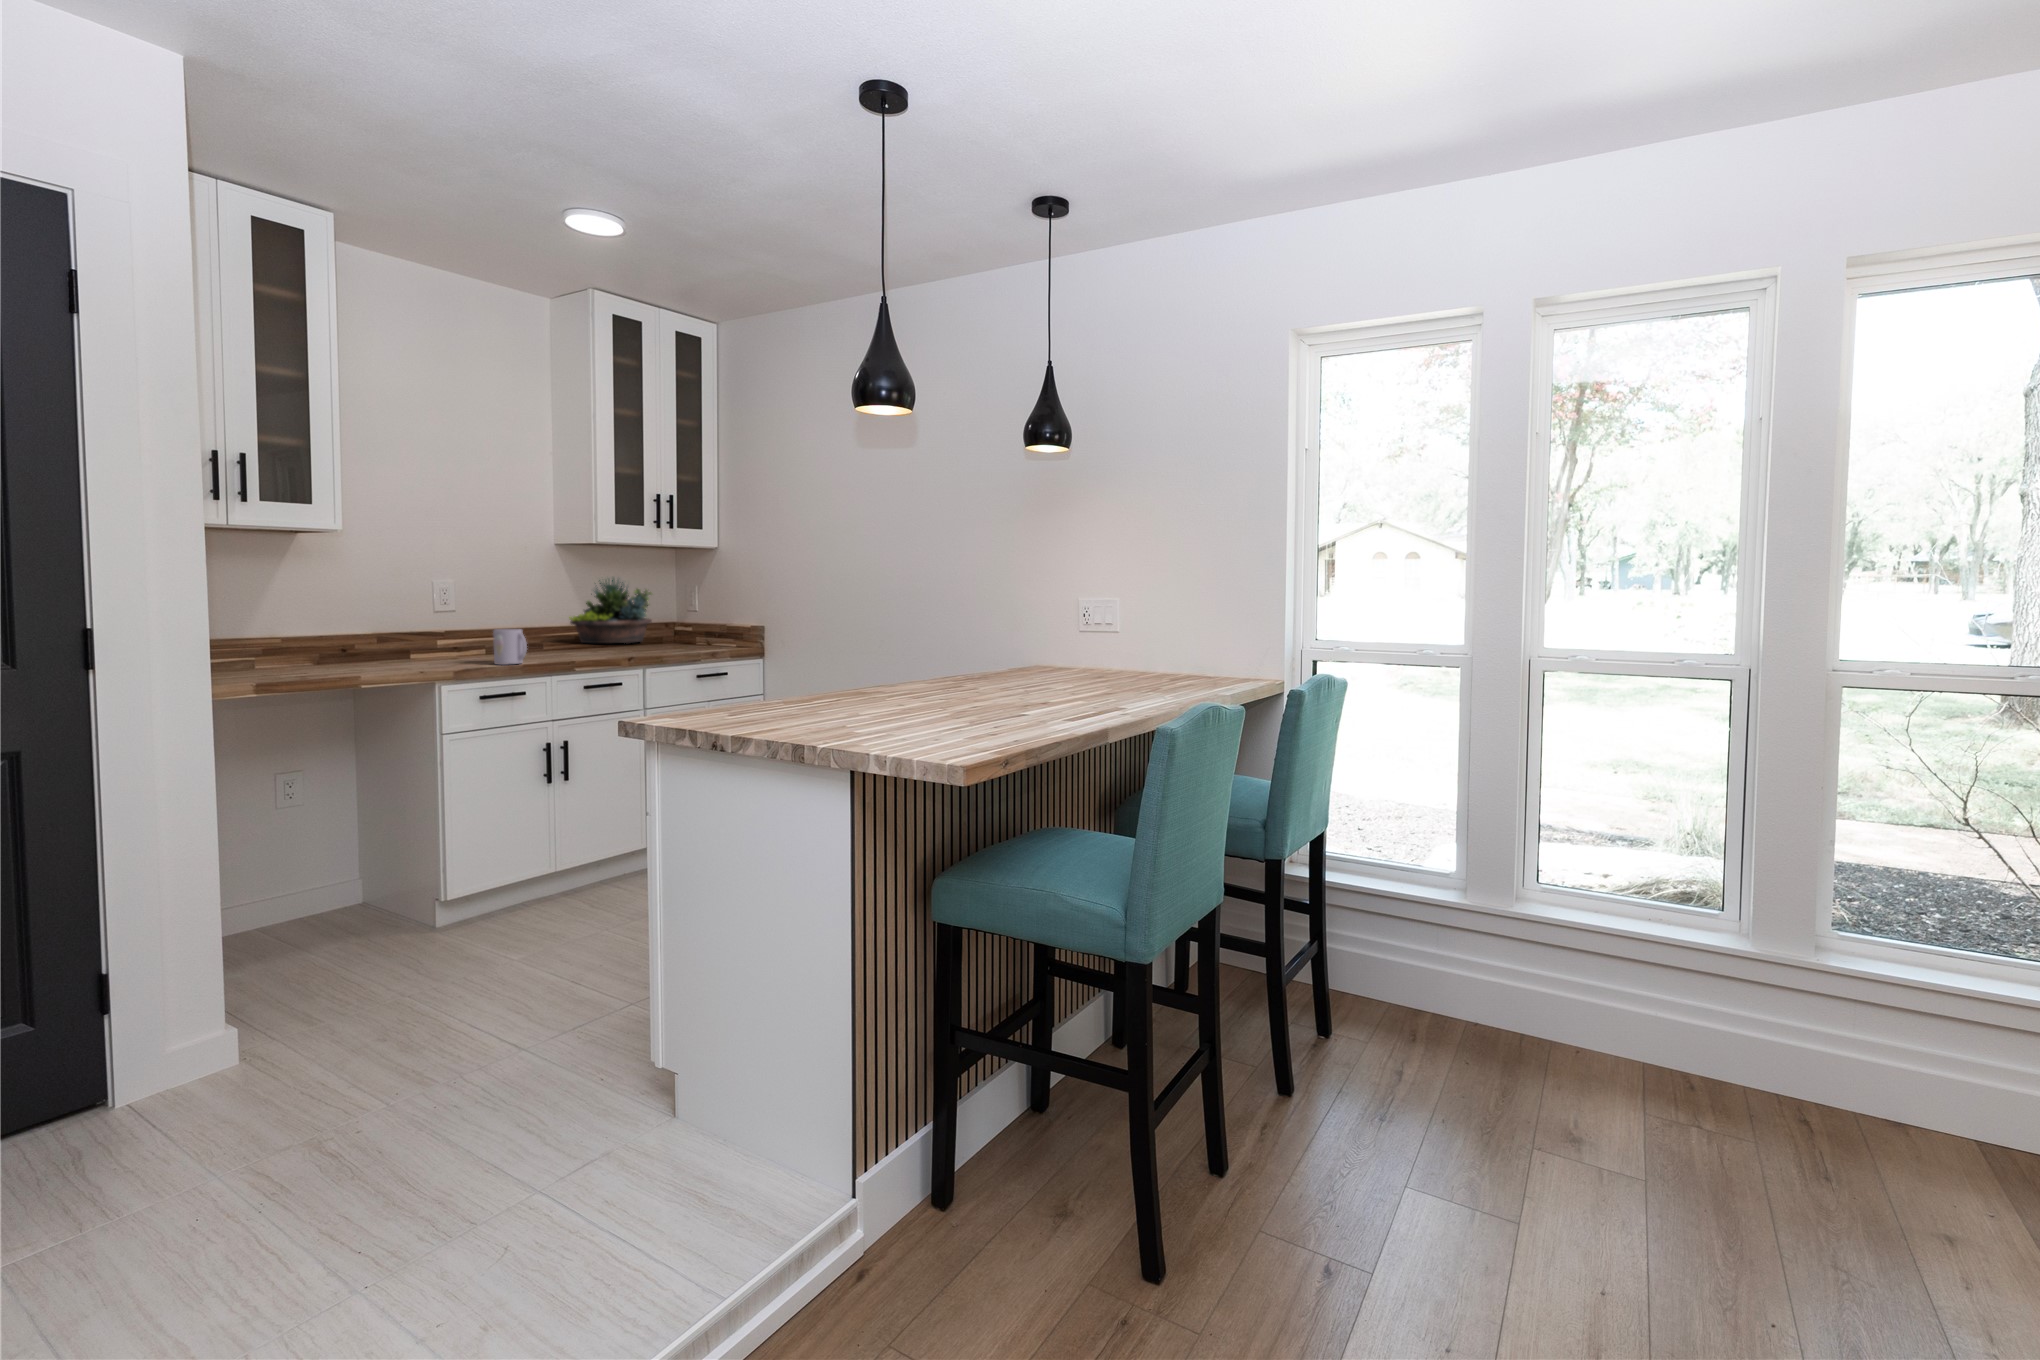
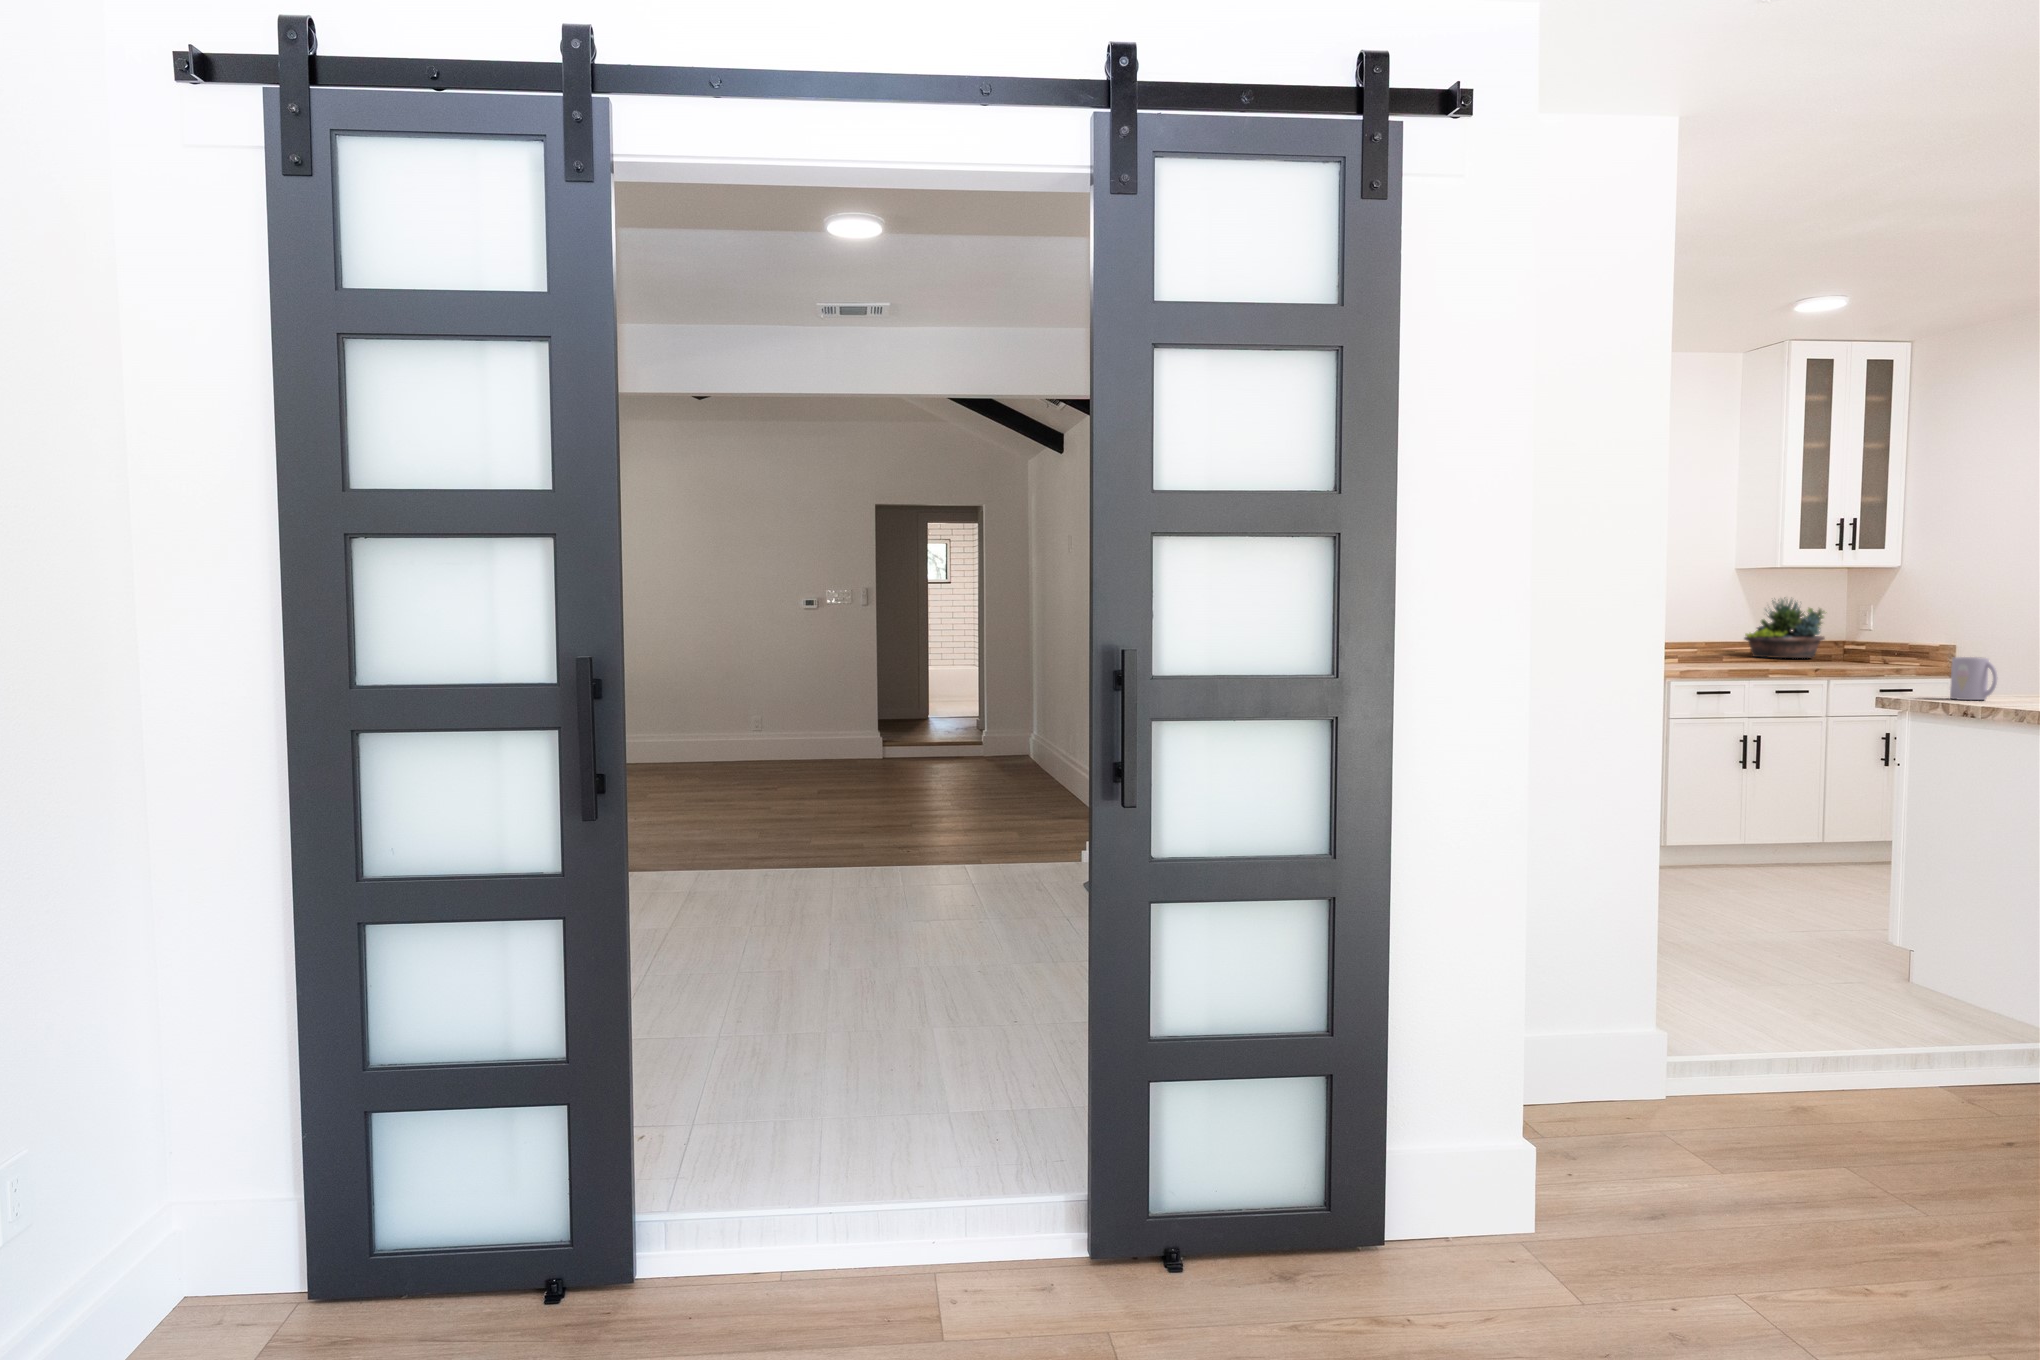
mug: present [493,629,527,665] -> present [1950,657,1998,700]

